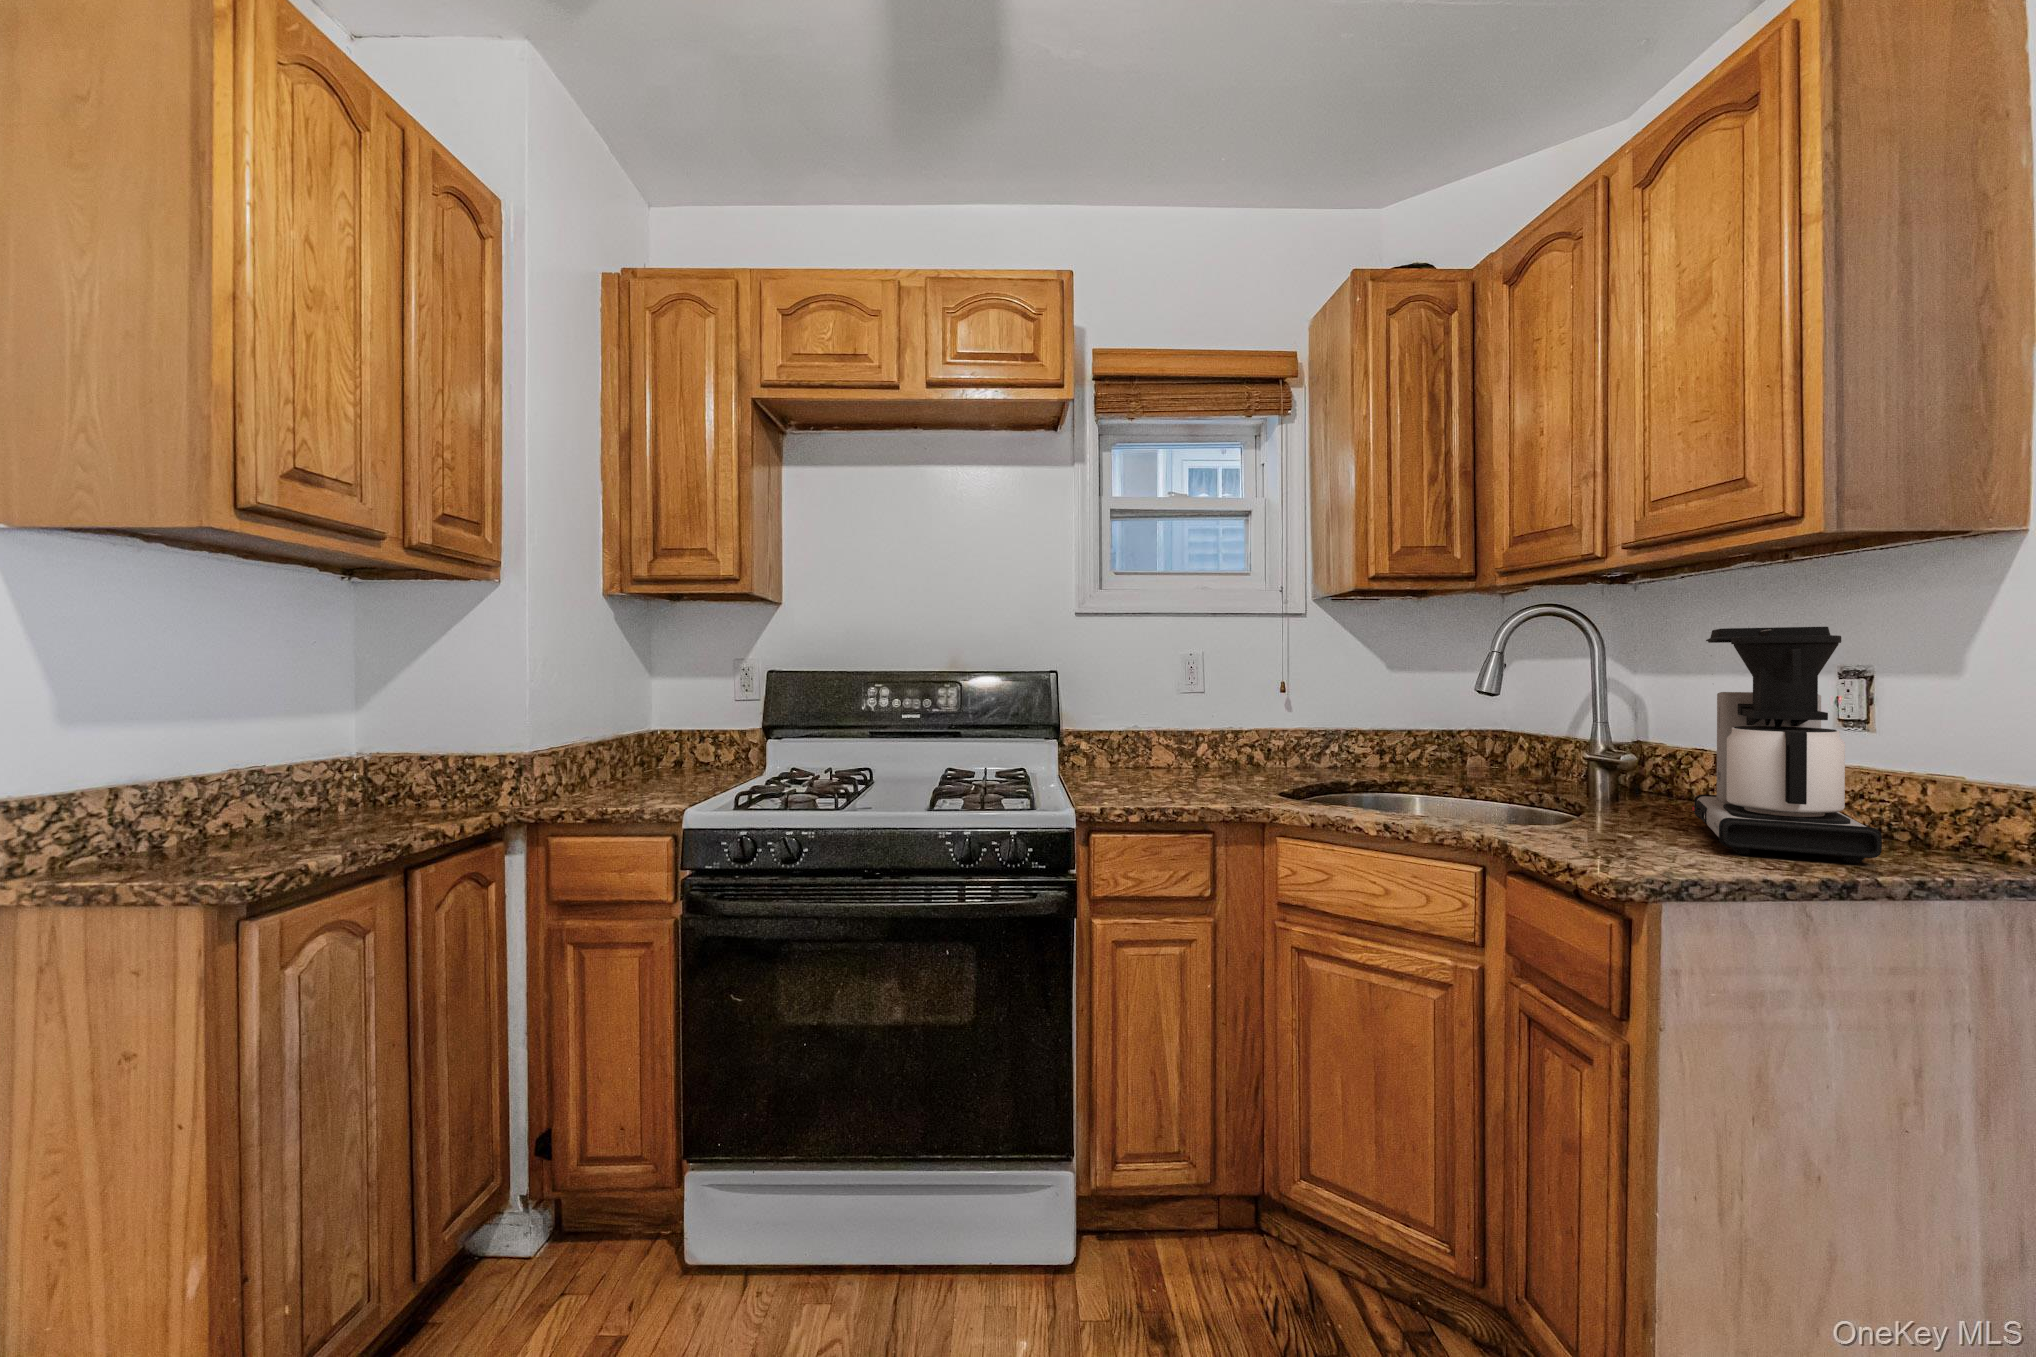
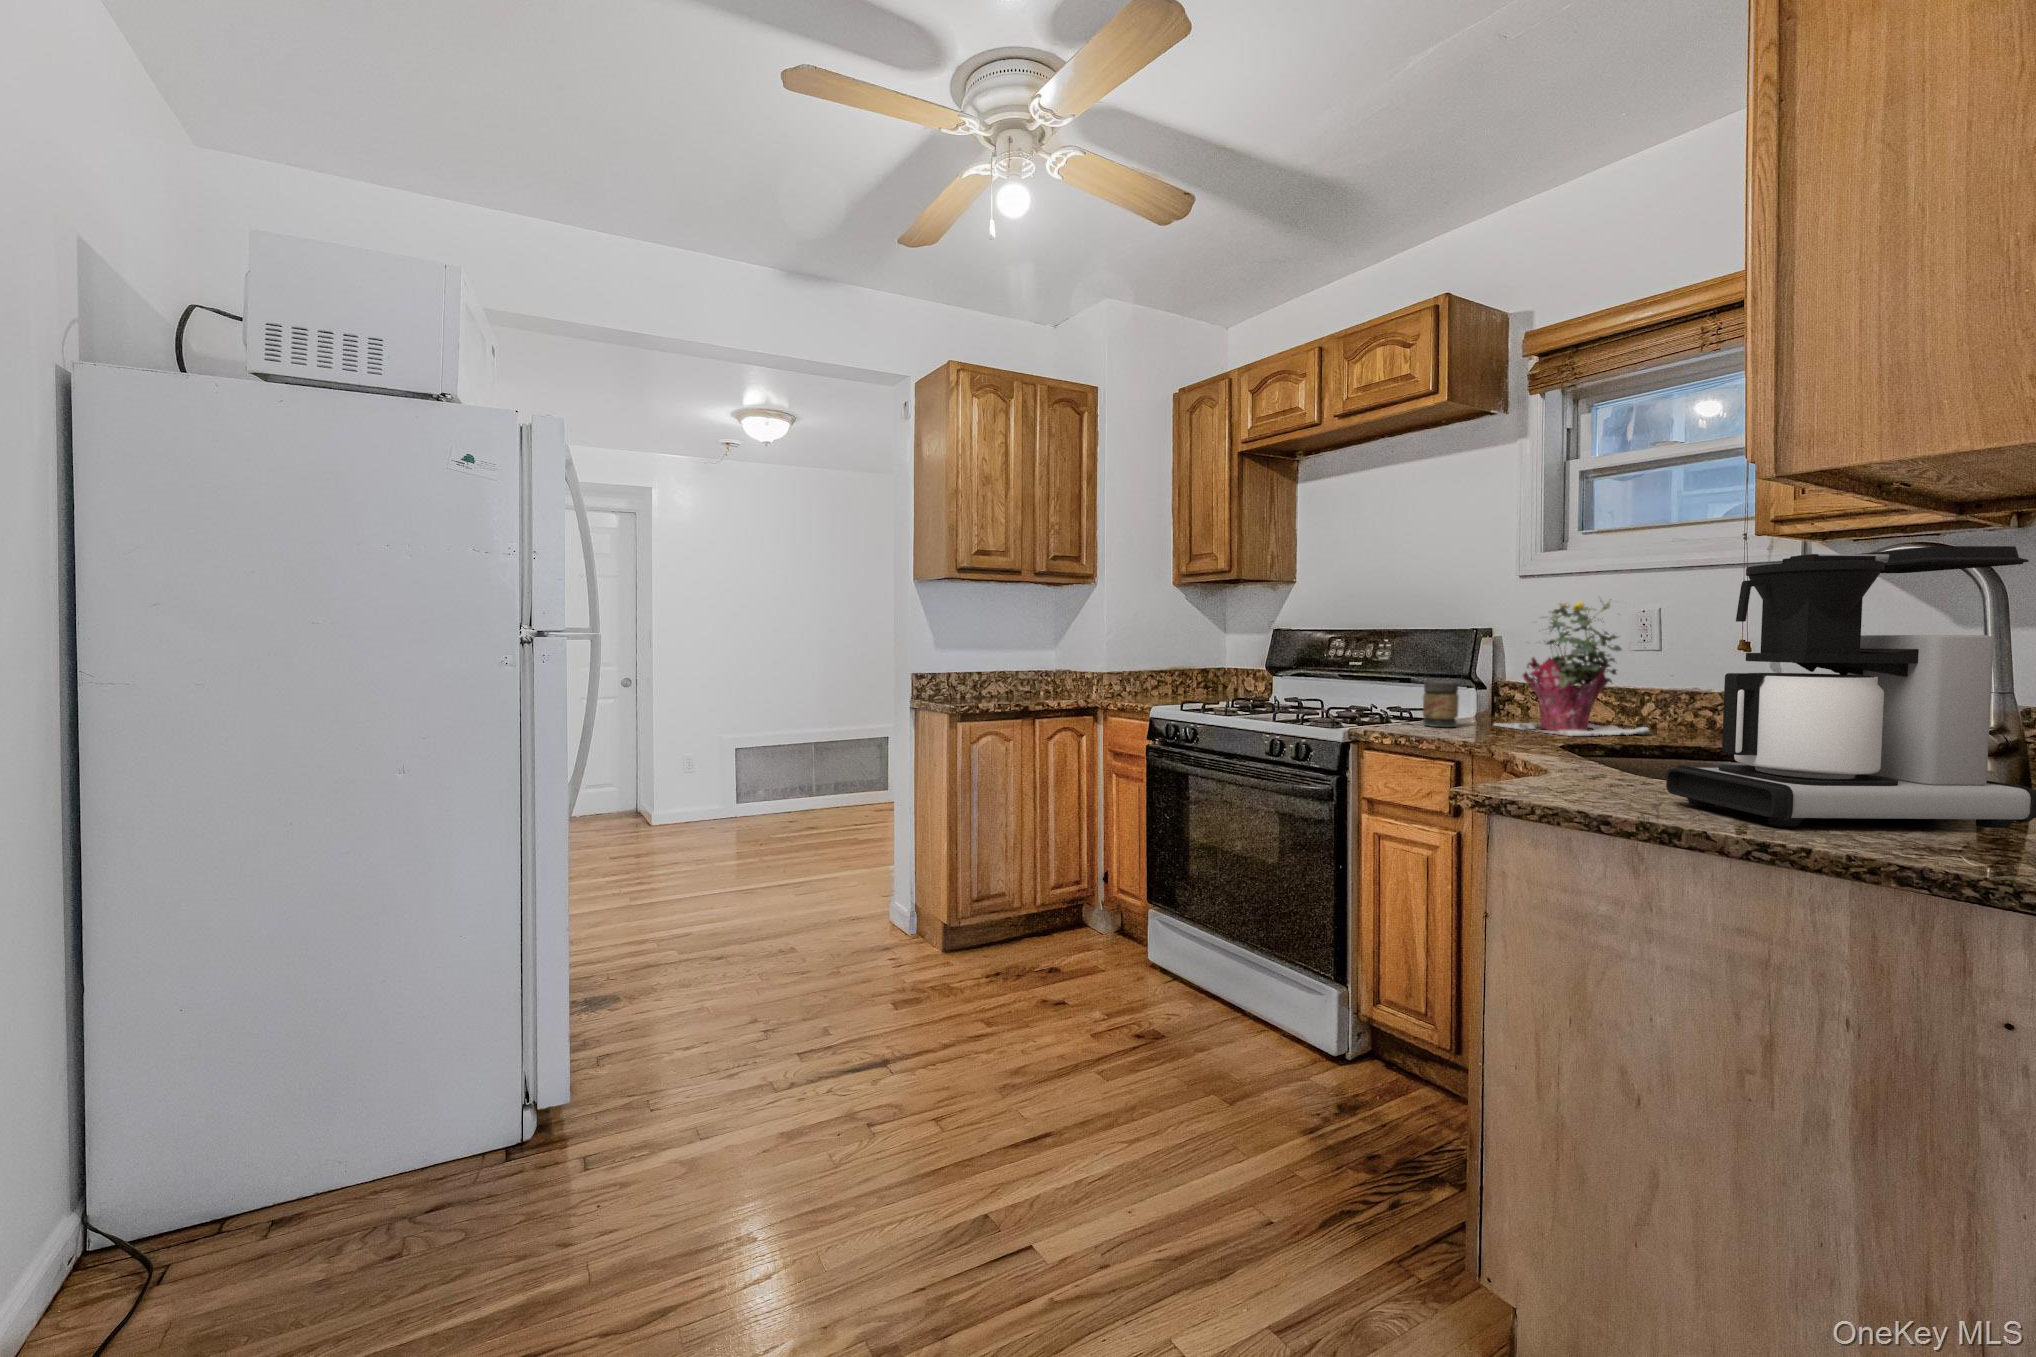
potted plant: none [1127,642,1248,786] -> present [1494,599,1649,736]
jar: none [1092,737,1129,792] -> present [1423,681,1459,727]

